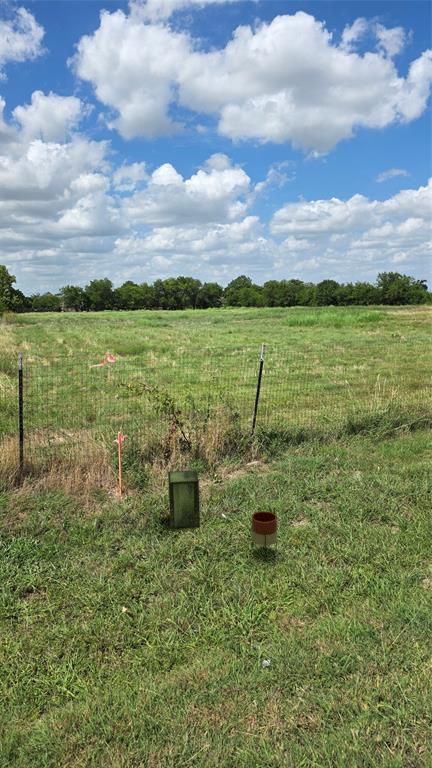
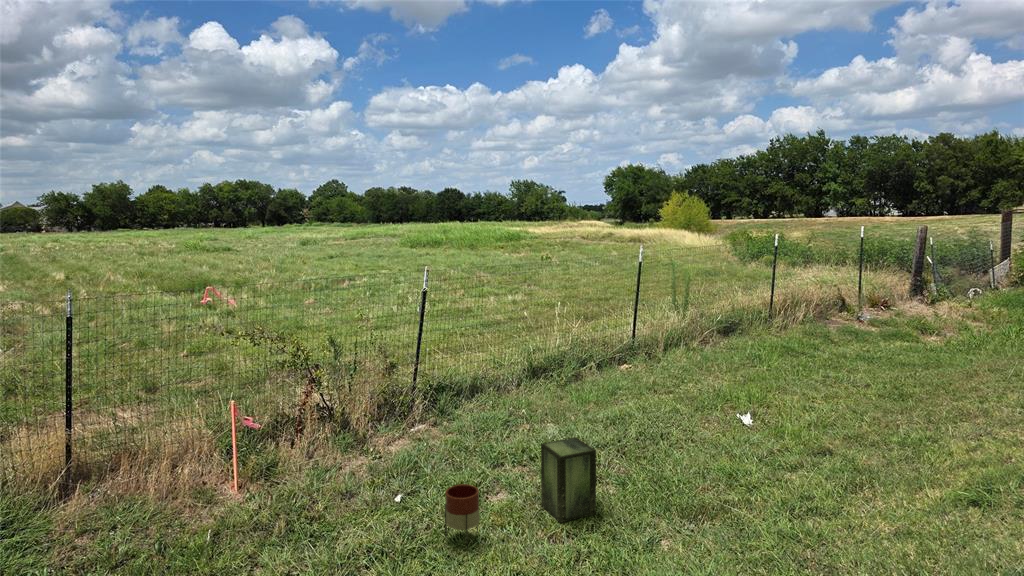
storage box: present [168,470,200,529] -> present [541,437,596,523]

